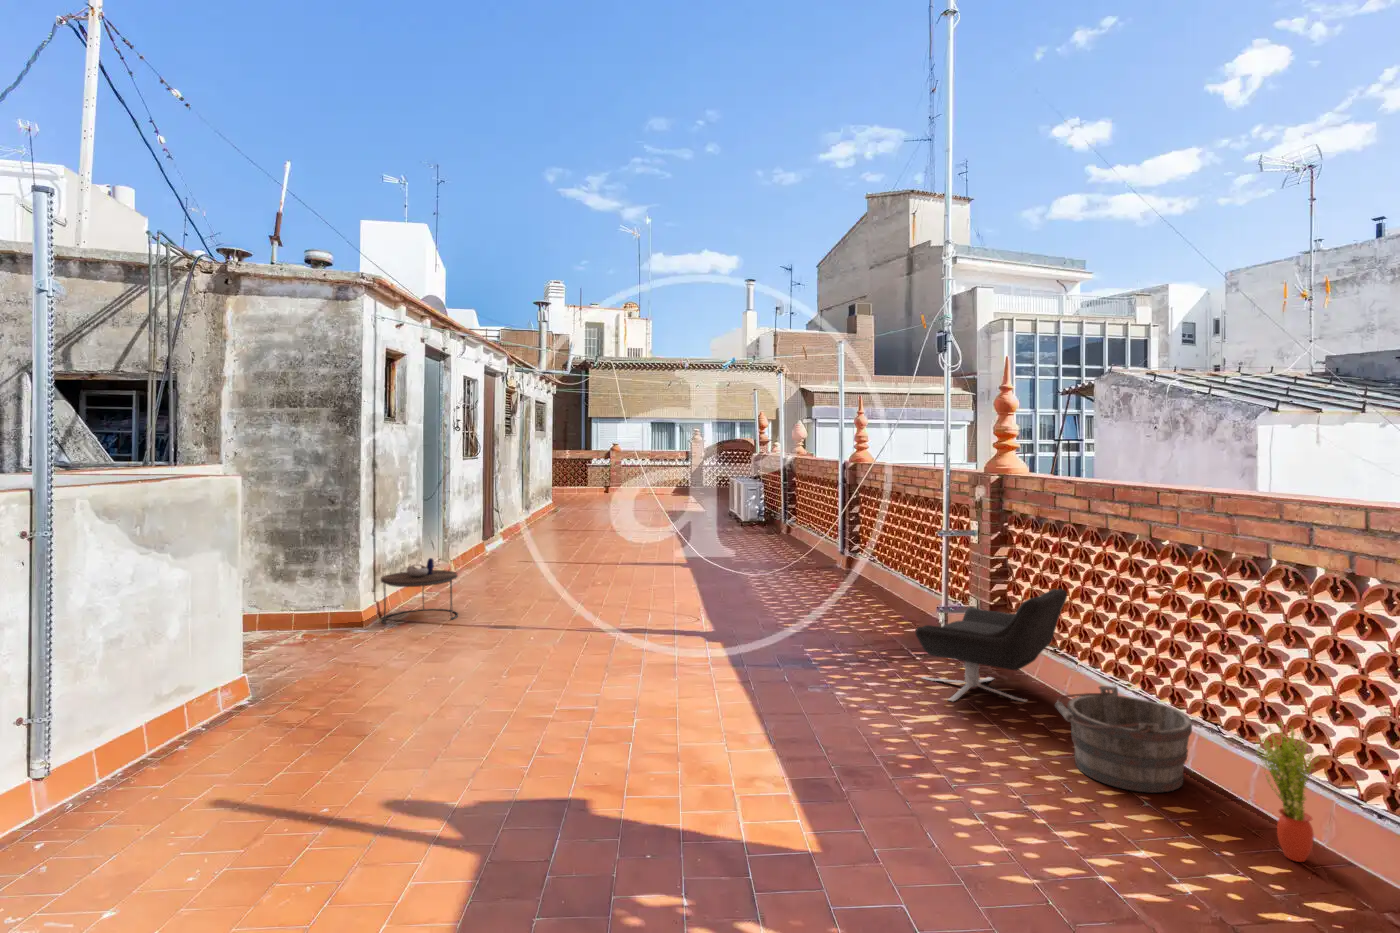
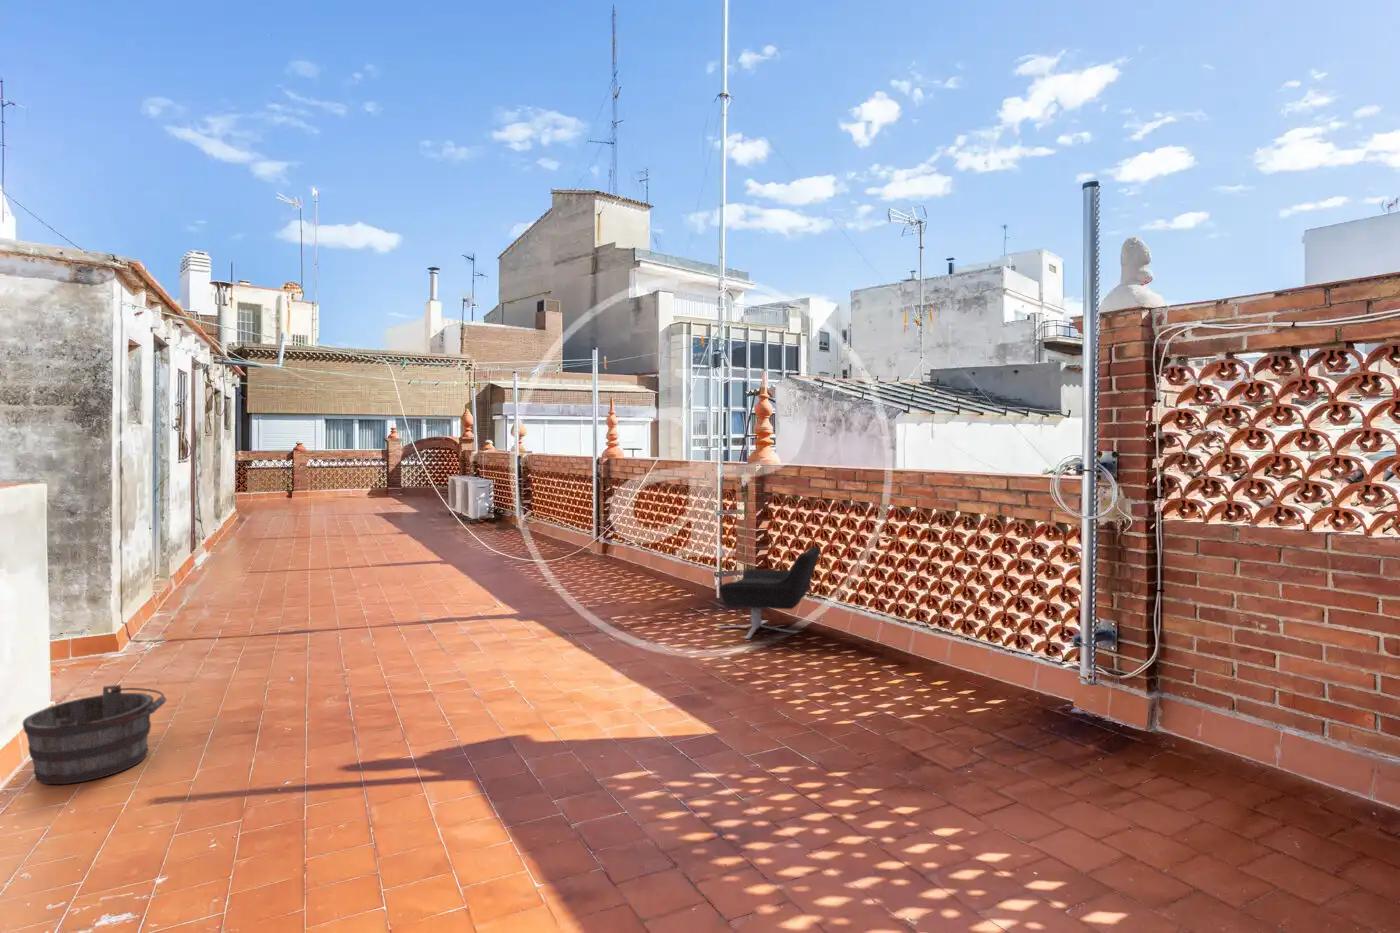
side table: present [381,558,458,624] -> none [134,571,231,647]
bucket: present [1055,686,1192,792] -> present [23,685,166,784]
potted plant: present [1257,722,1319,862] -> none [956,608,989,690]

